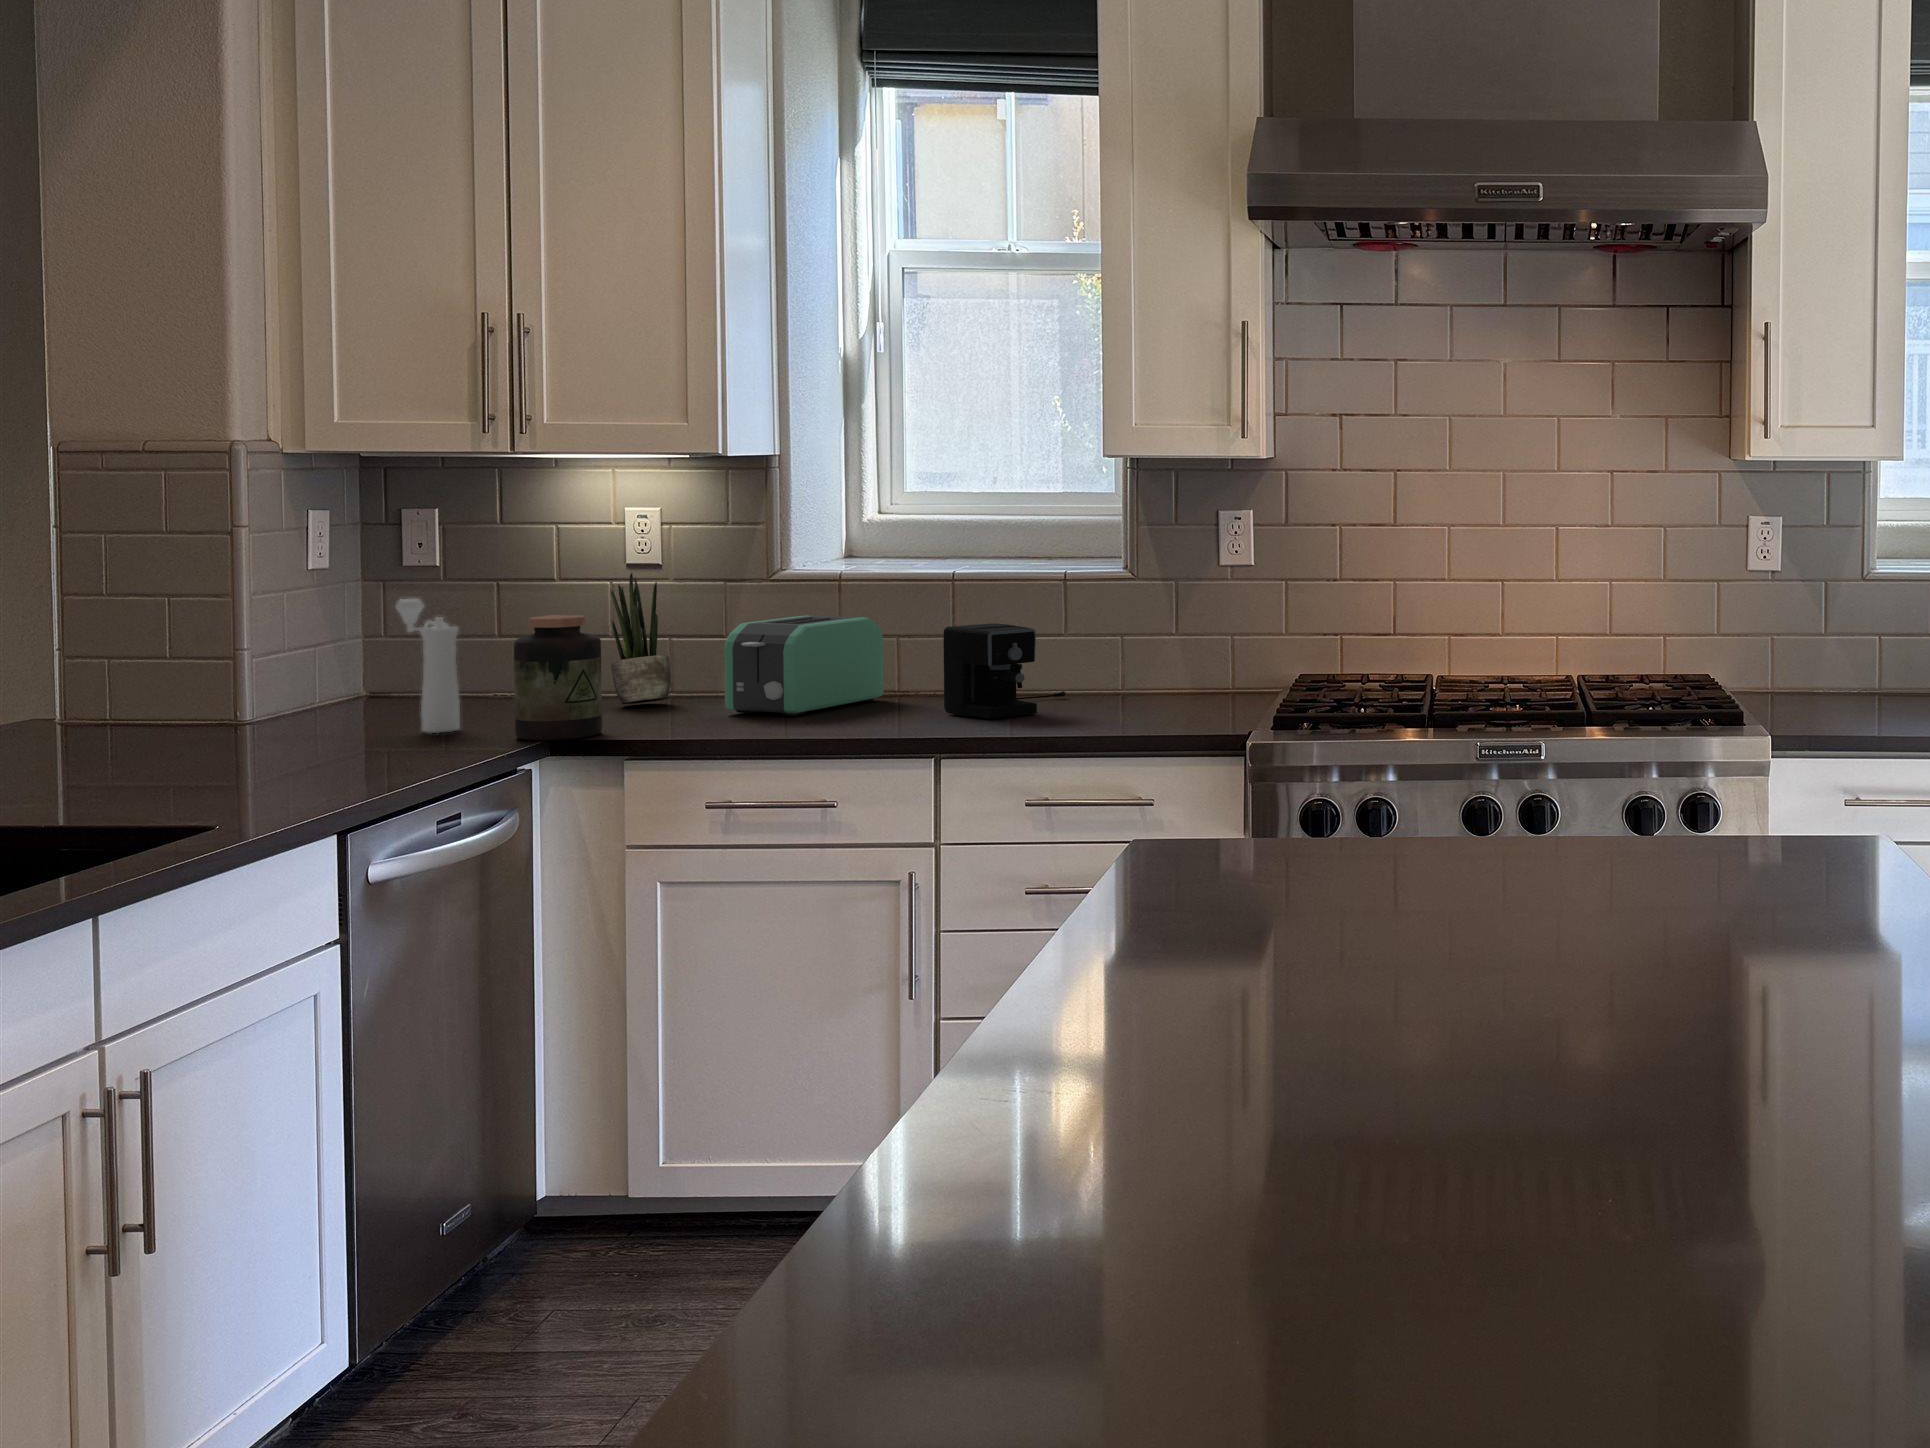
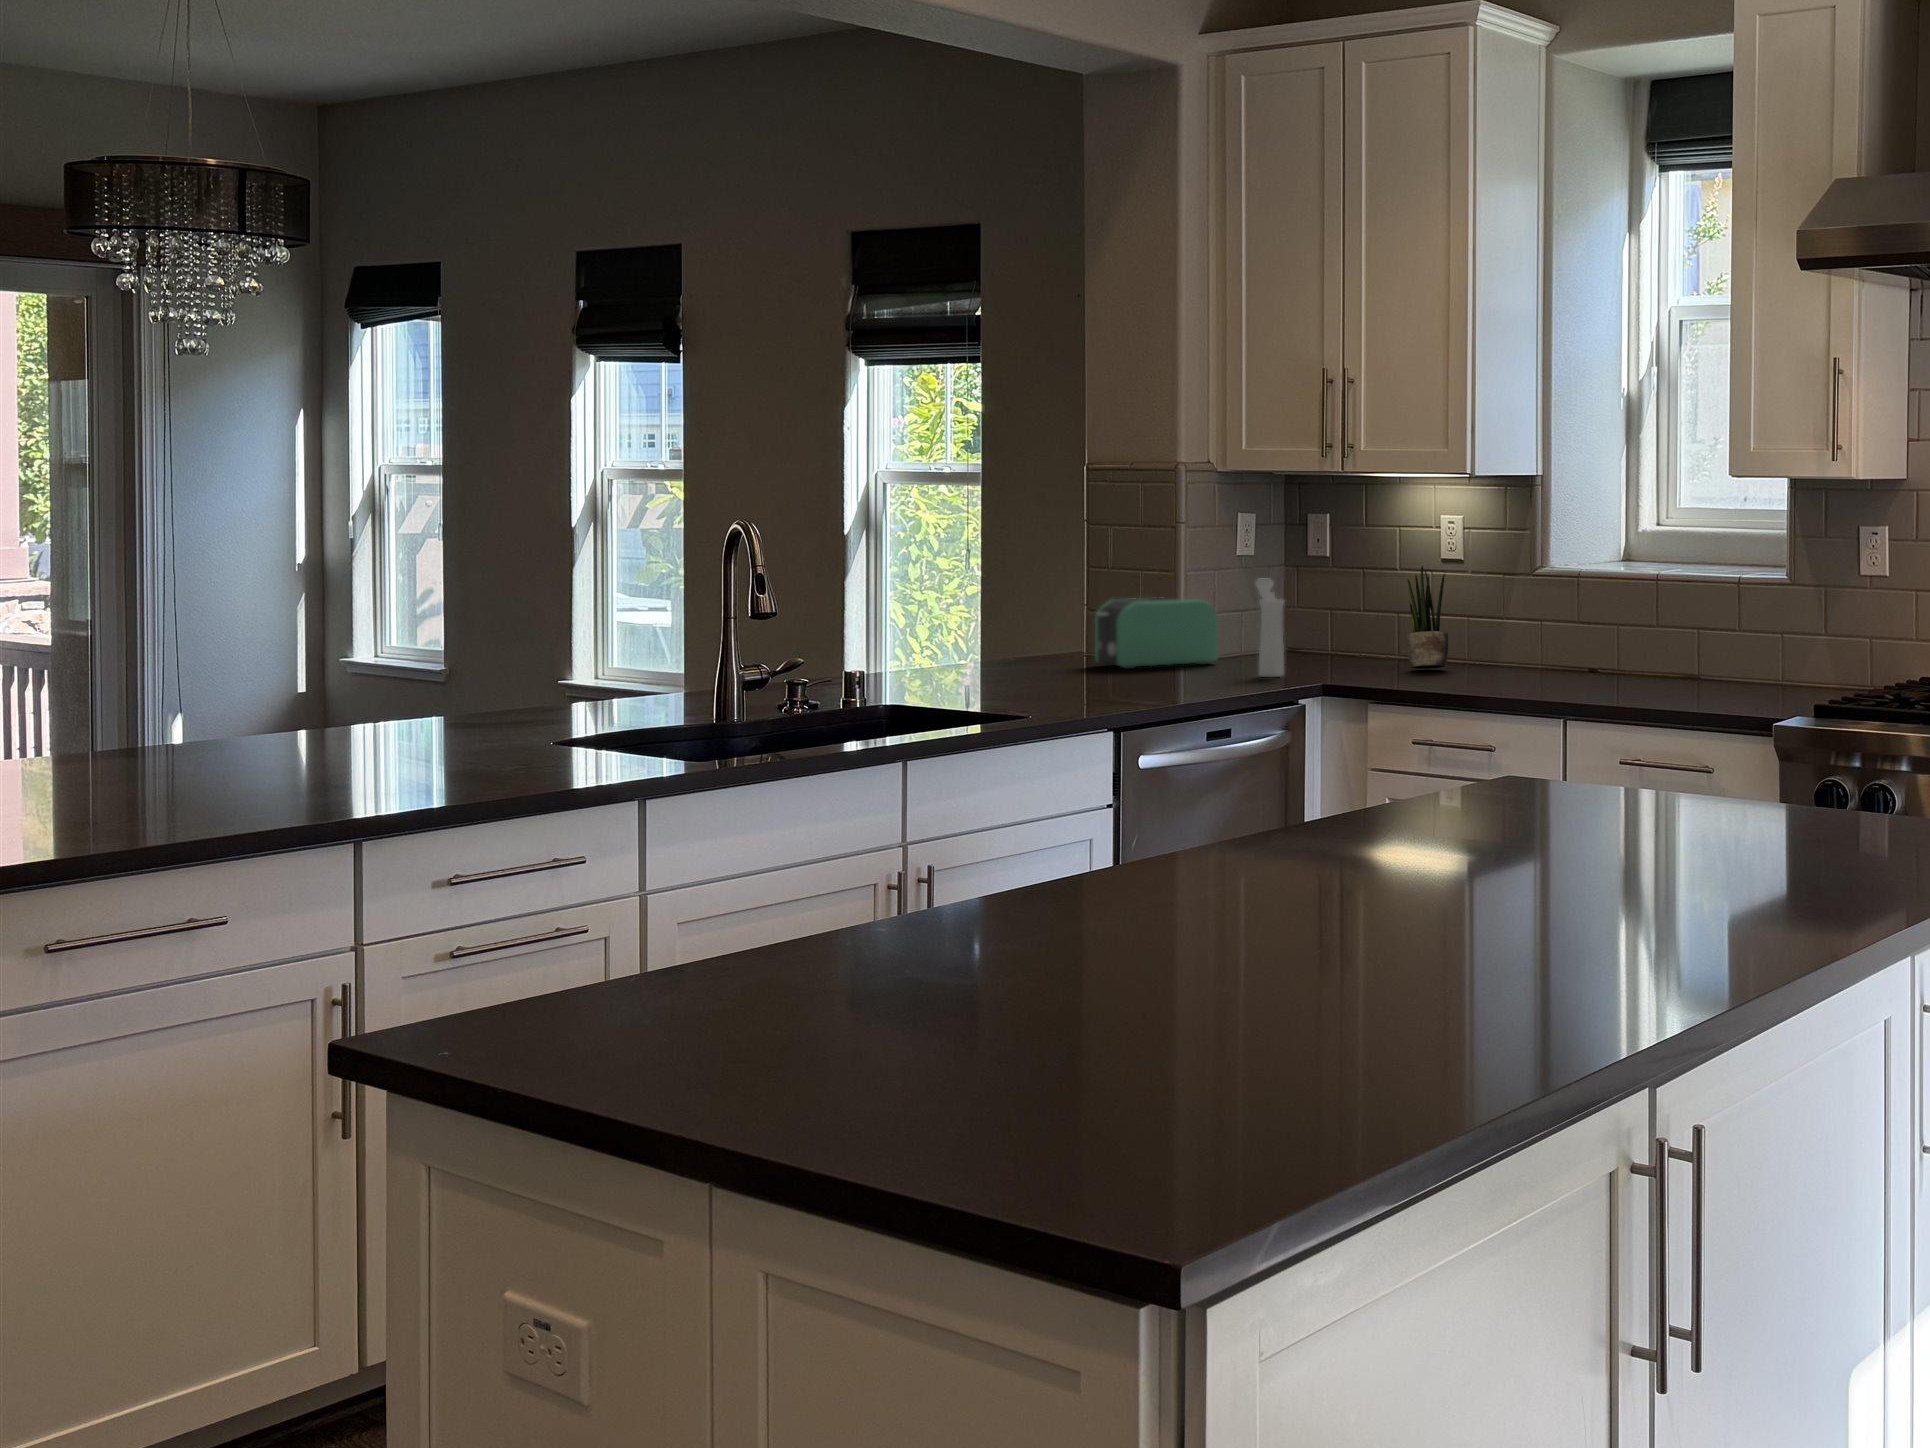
jar: present [514,615,602,740] -> none [1298,593,1357,686]
toaster: present [724,615,883,716] -> present [1095,597,1218,669]
coffee maker: present [943,623,1065,719] -> none [1601,617,1720,694]

